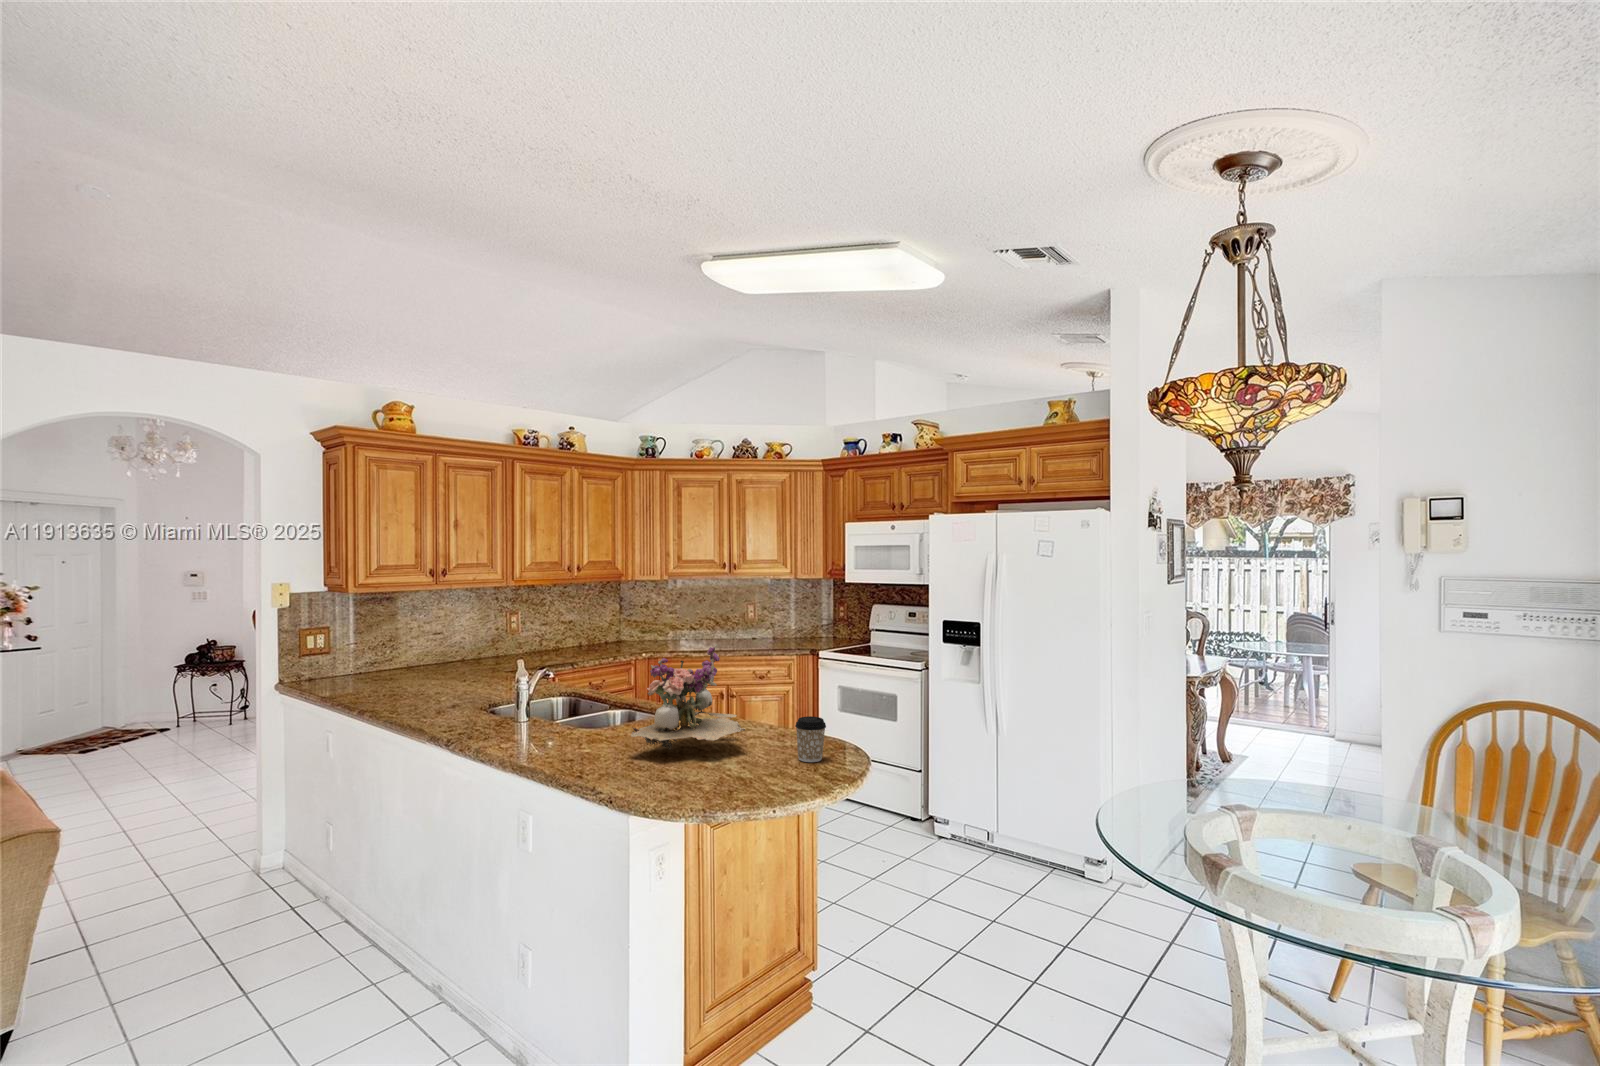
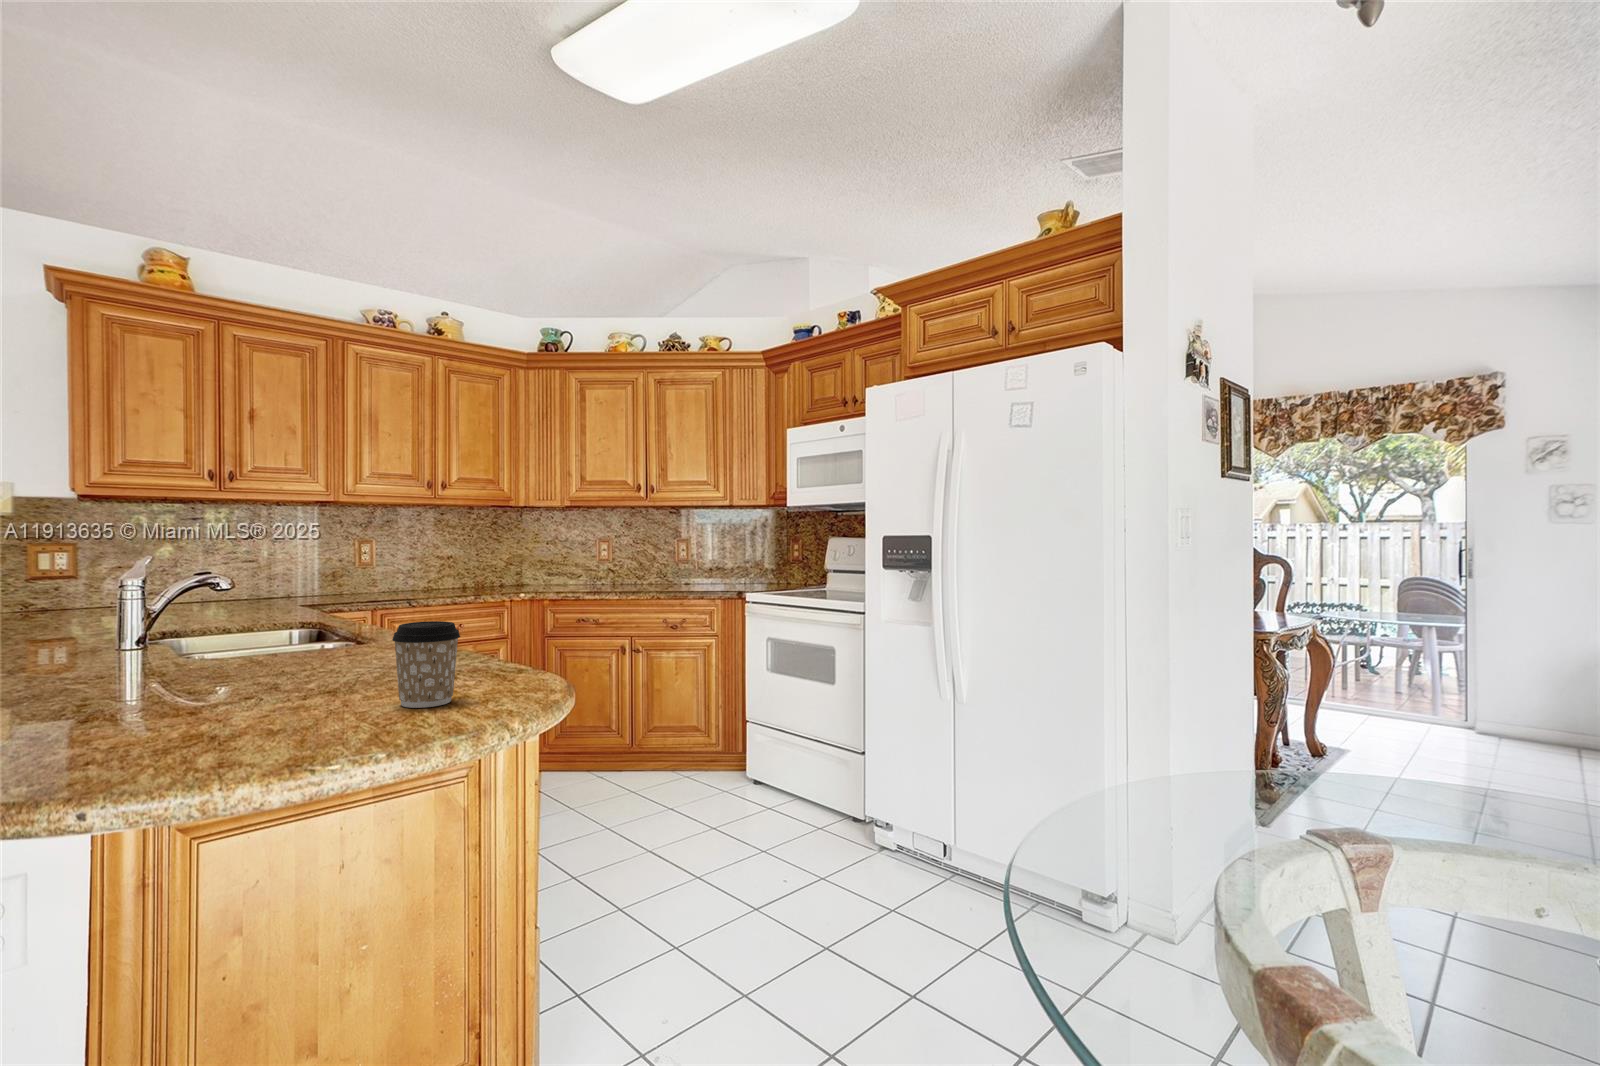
flower arrangement: present [631,645,745,750] -> none [93,509,380,686]

